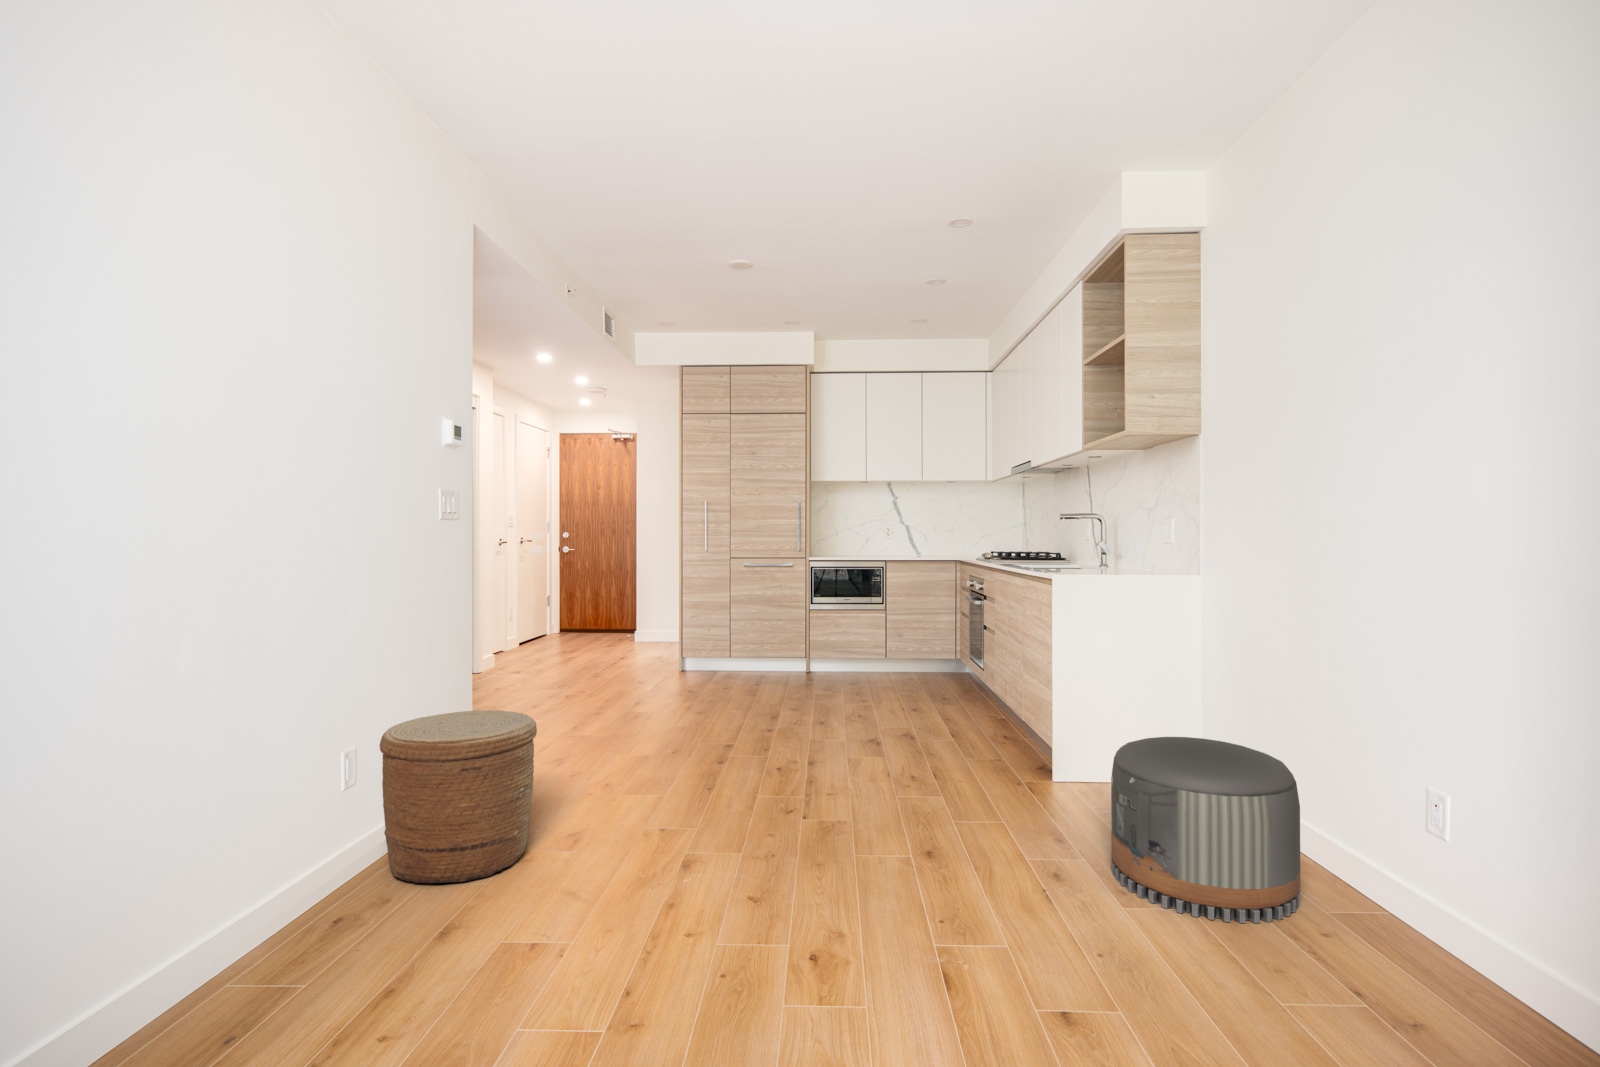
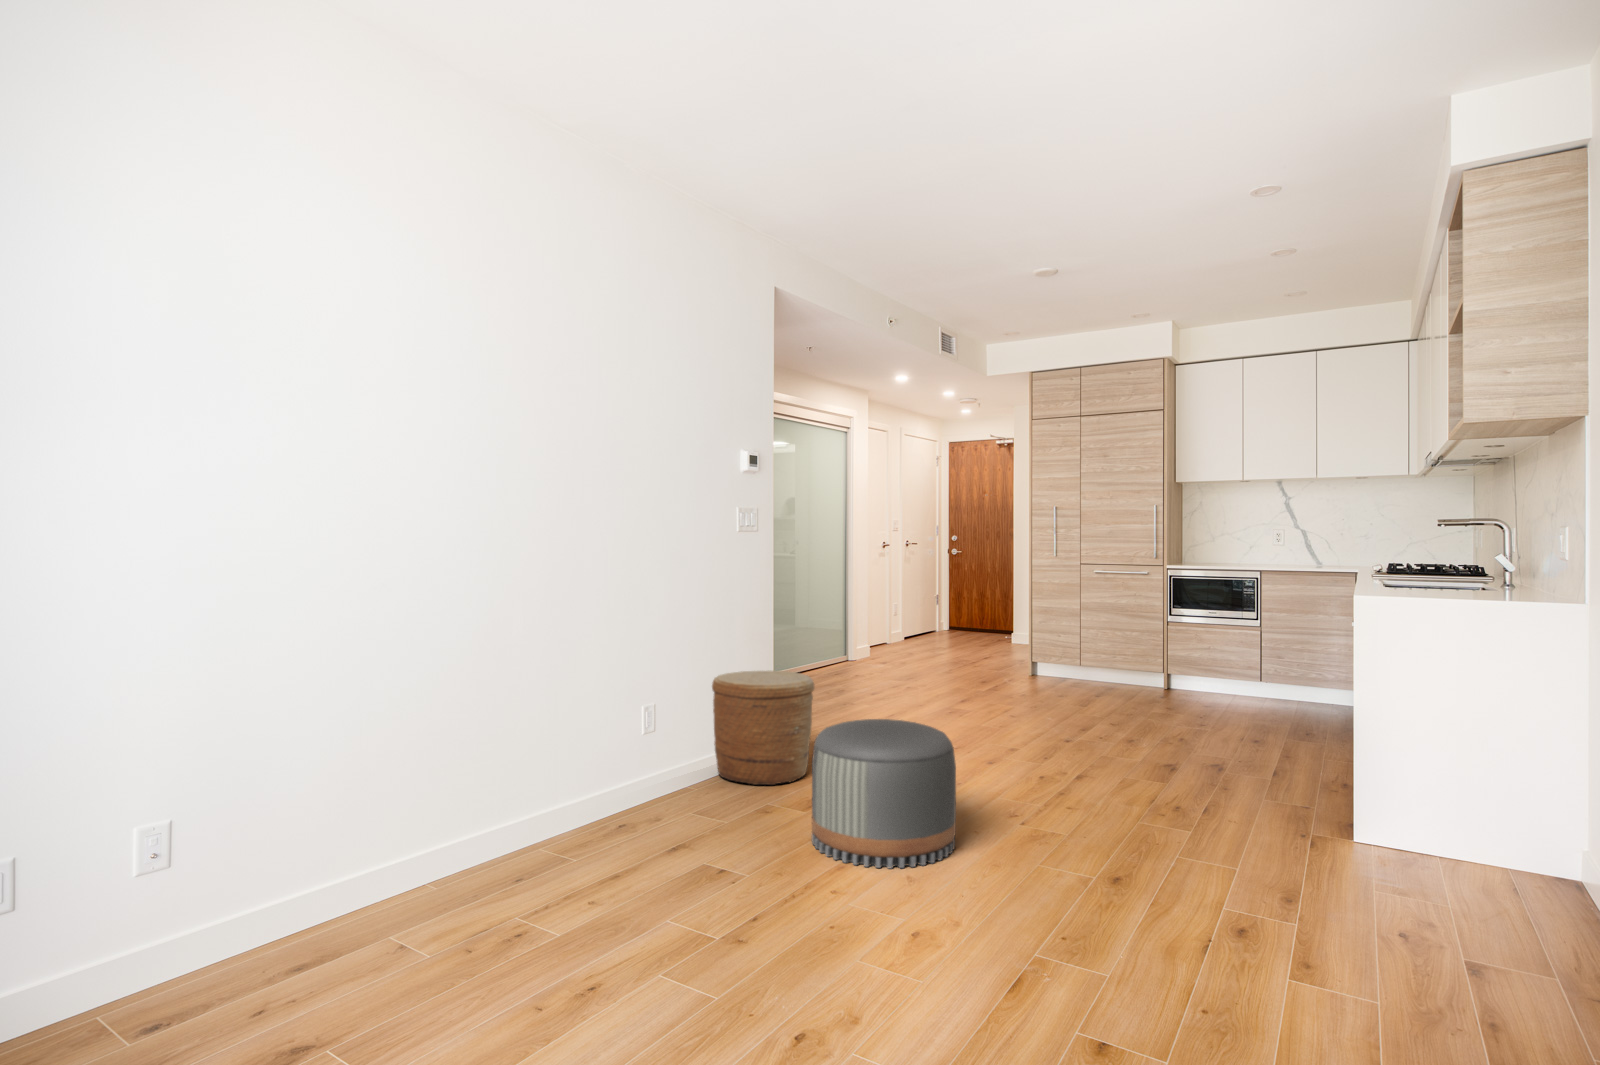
pouf: present [1111,737,1300,923] -> present [812,719,956,868]

